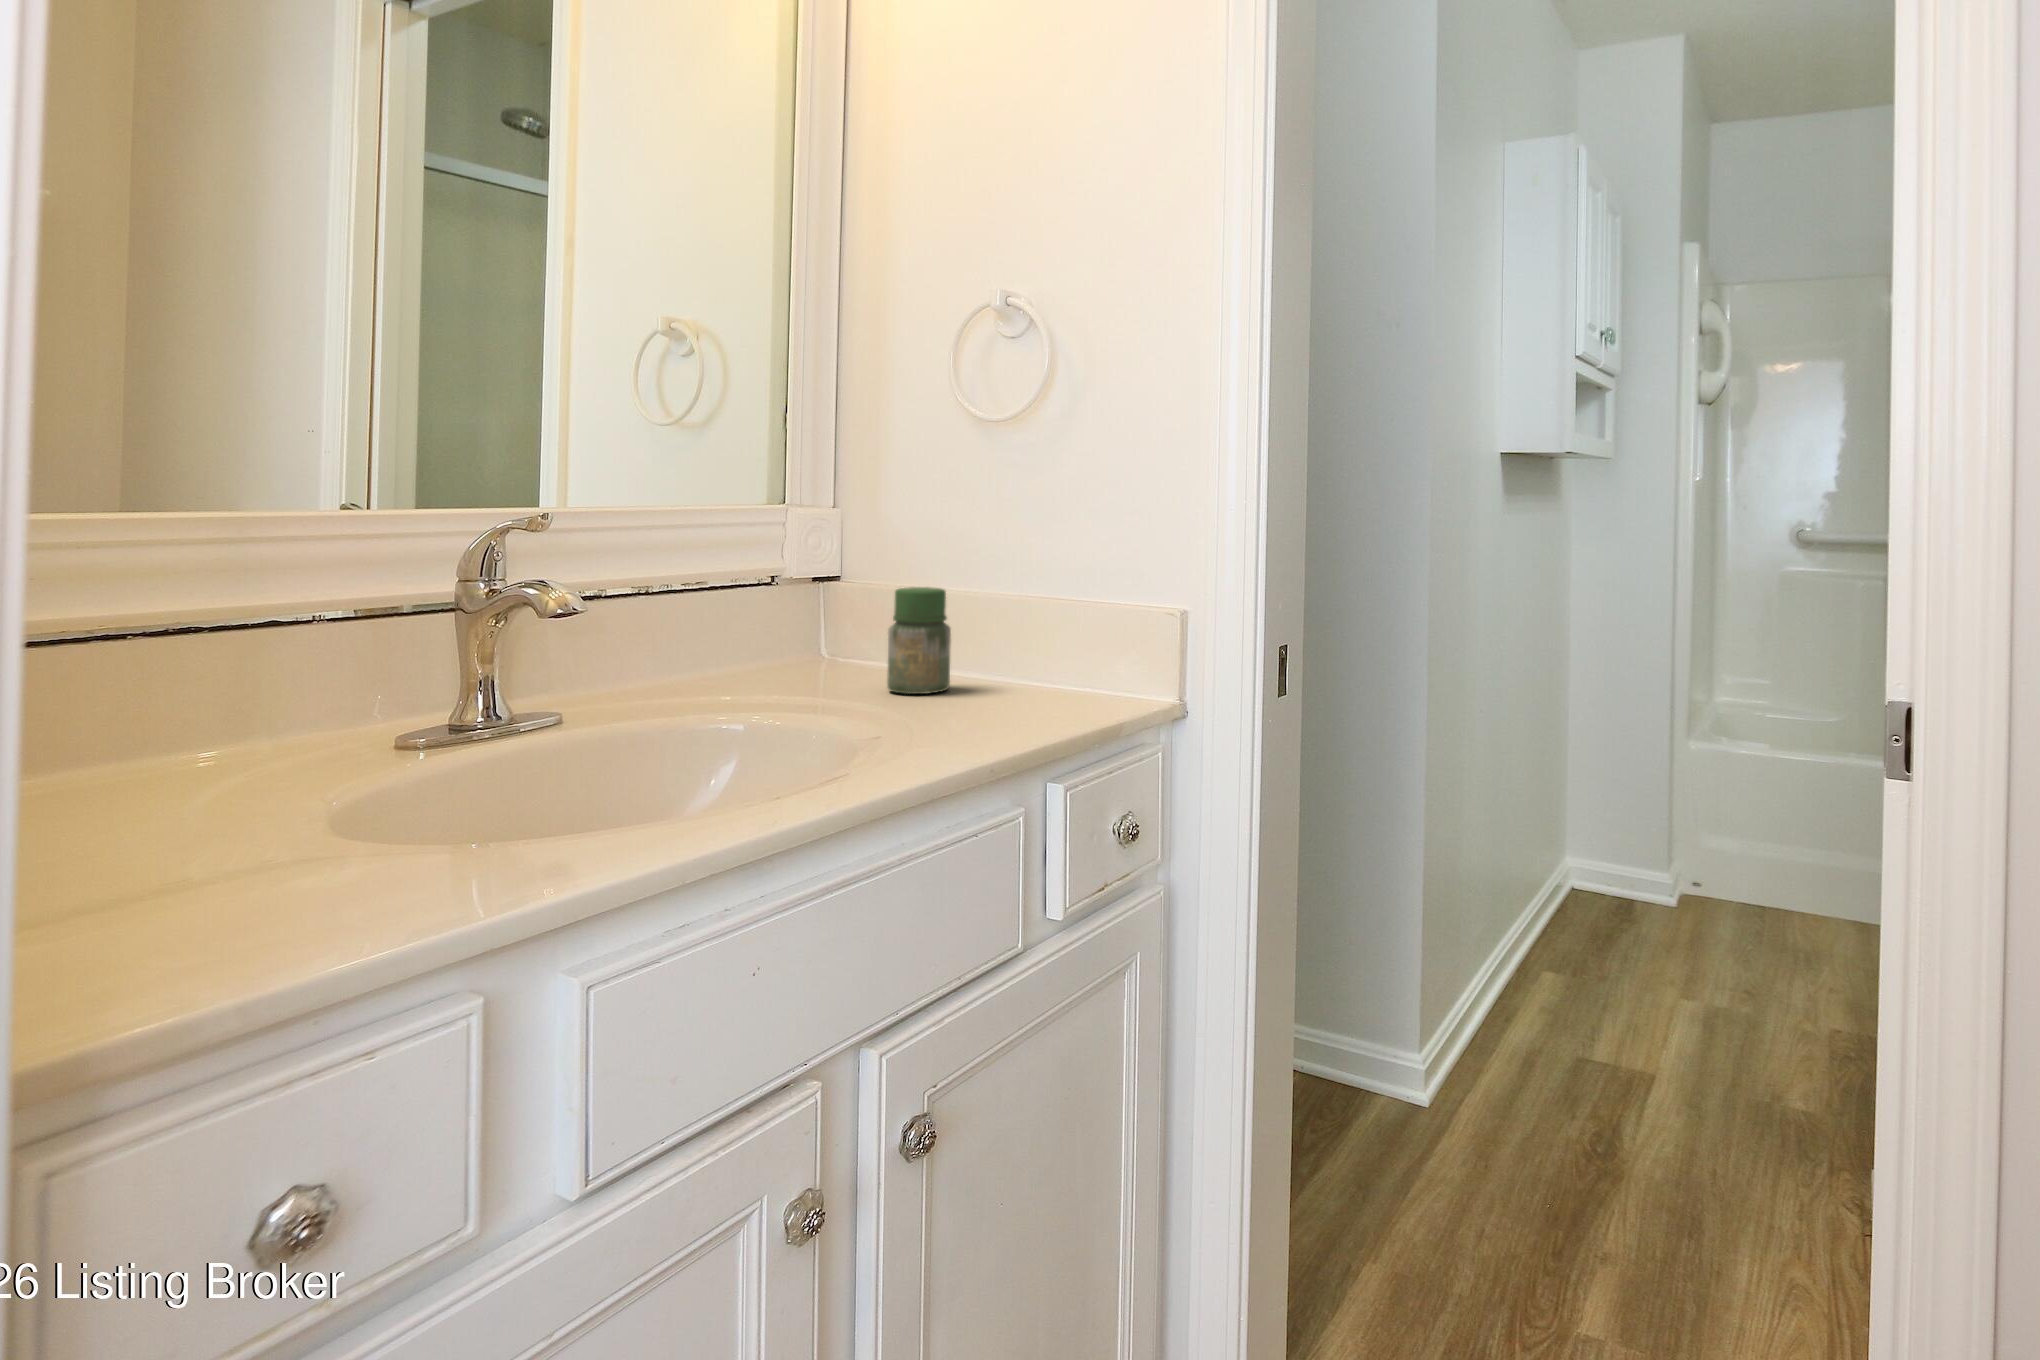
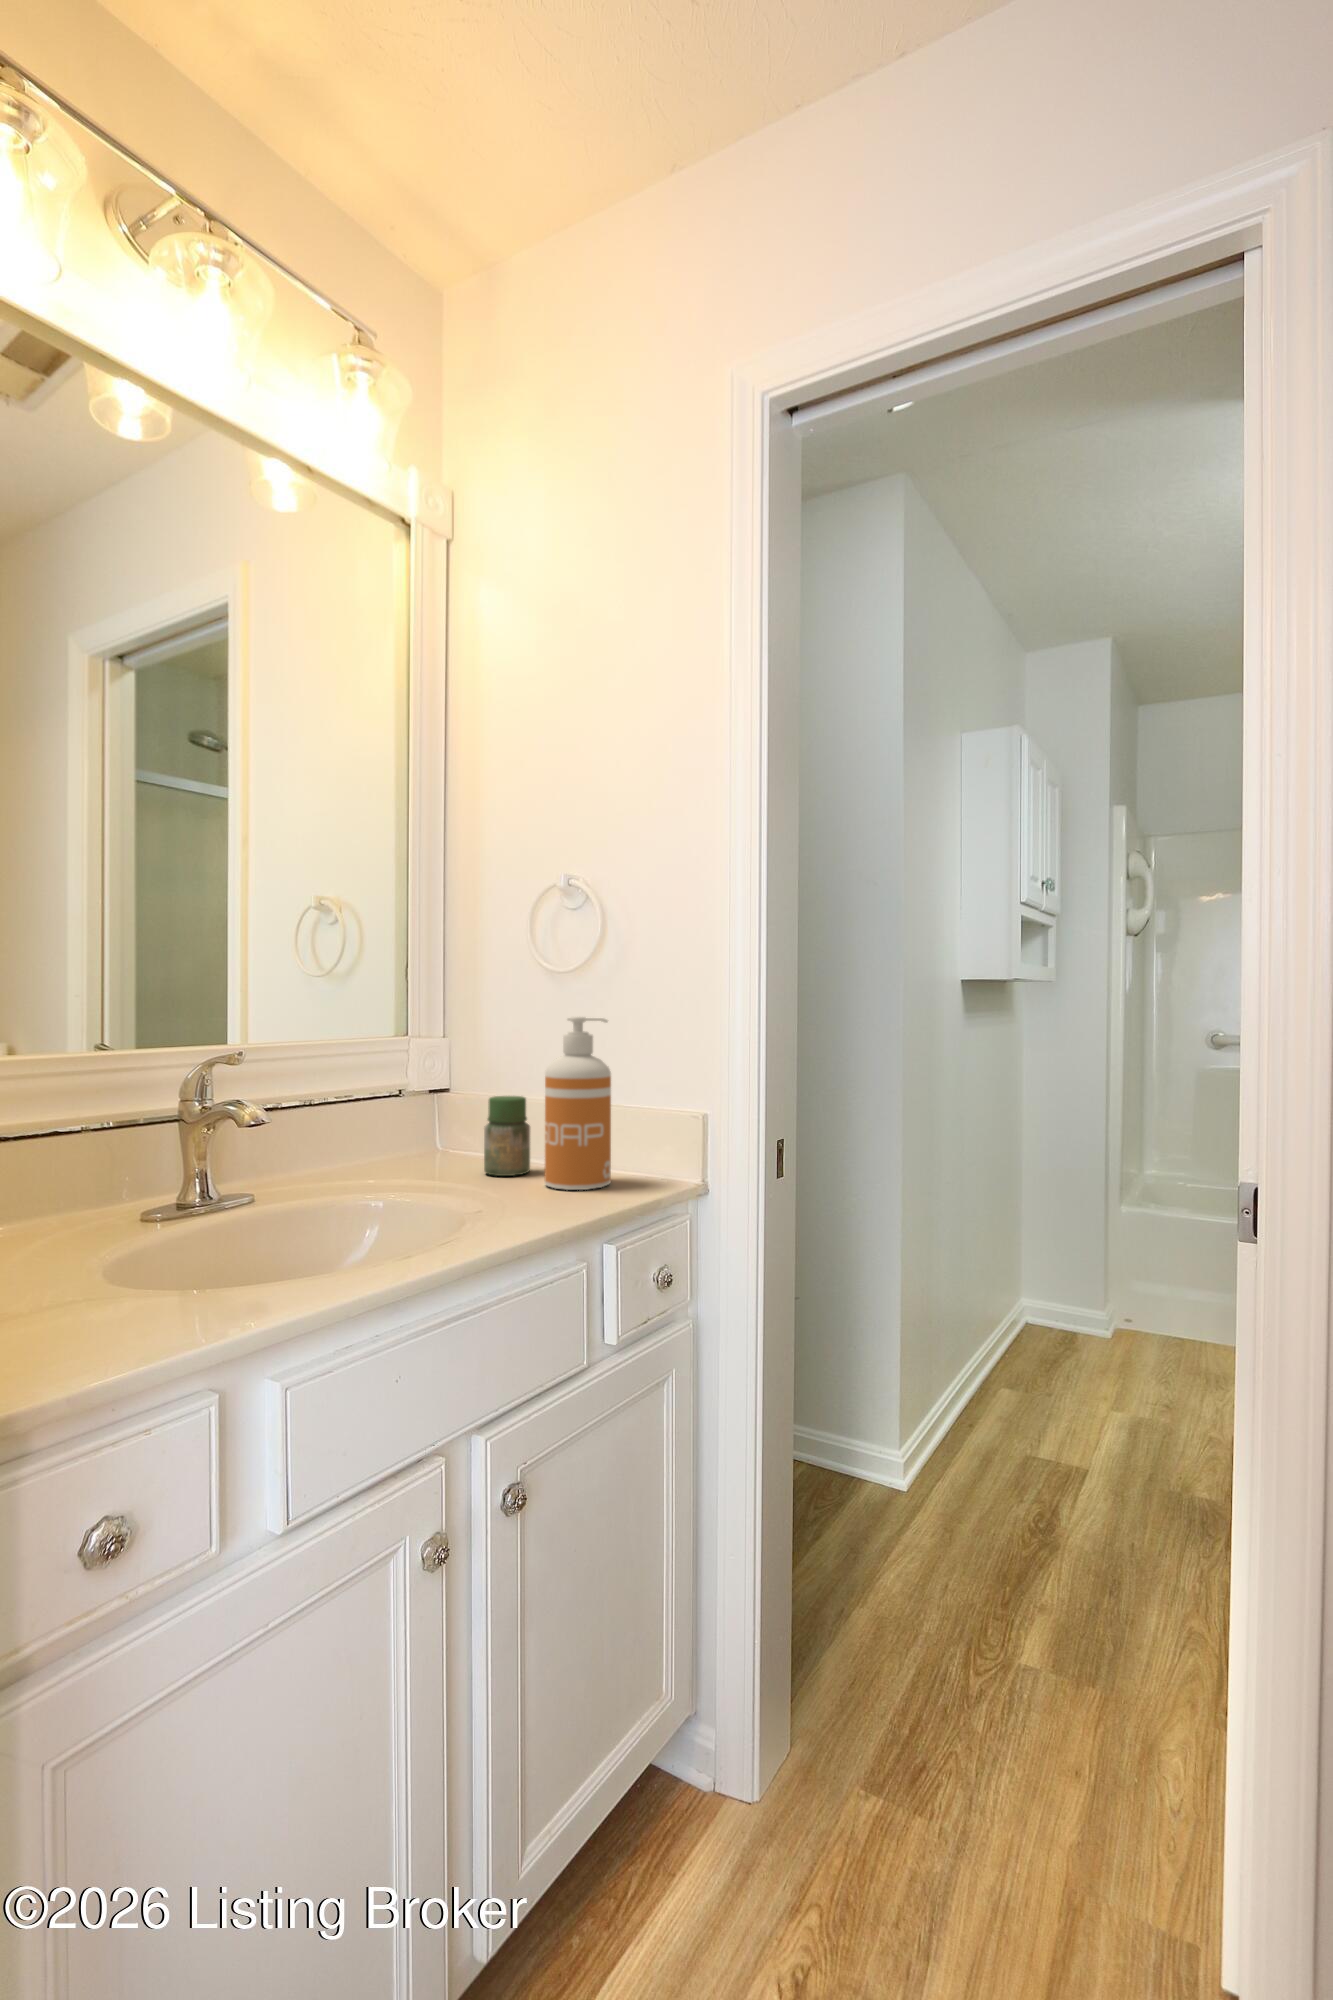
soap dispenser: none [969,481,1061,712] -> present [545,1017,611,1190]

